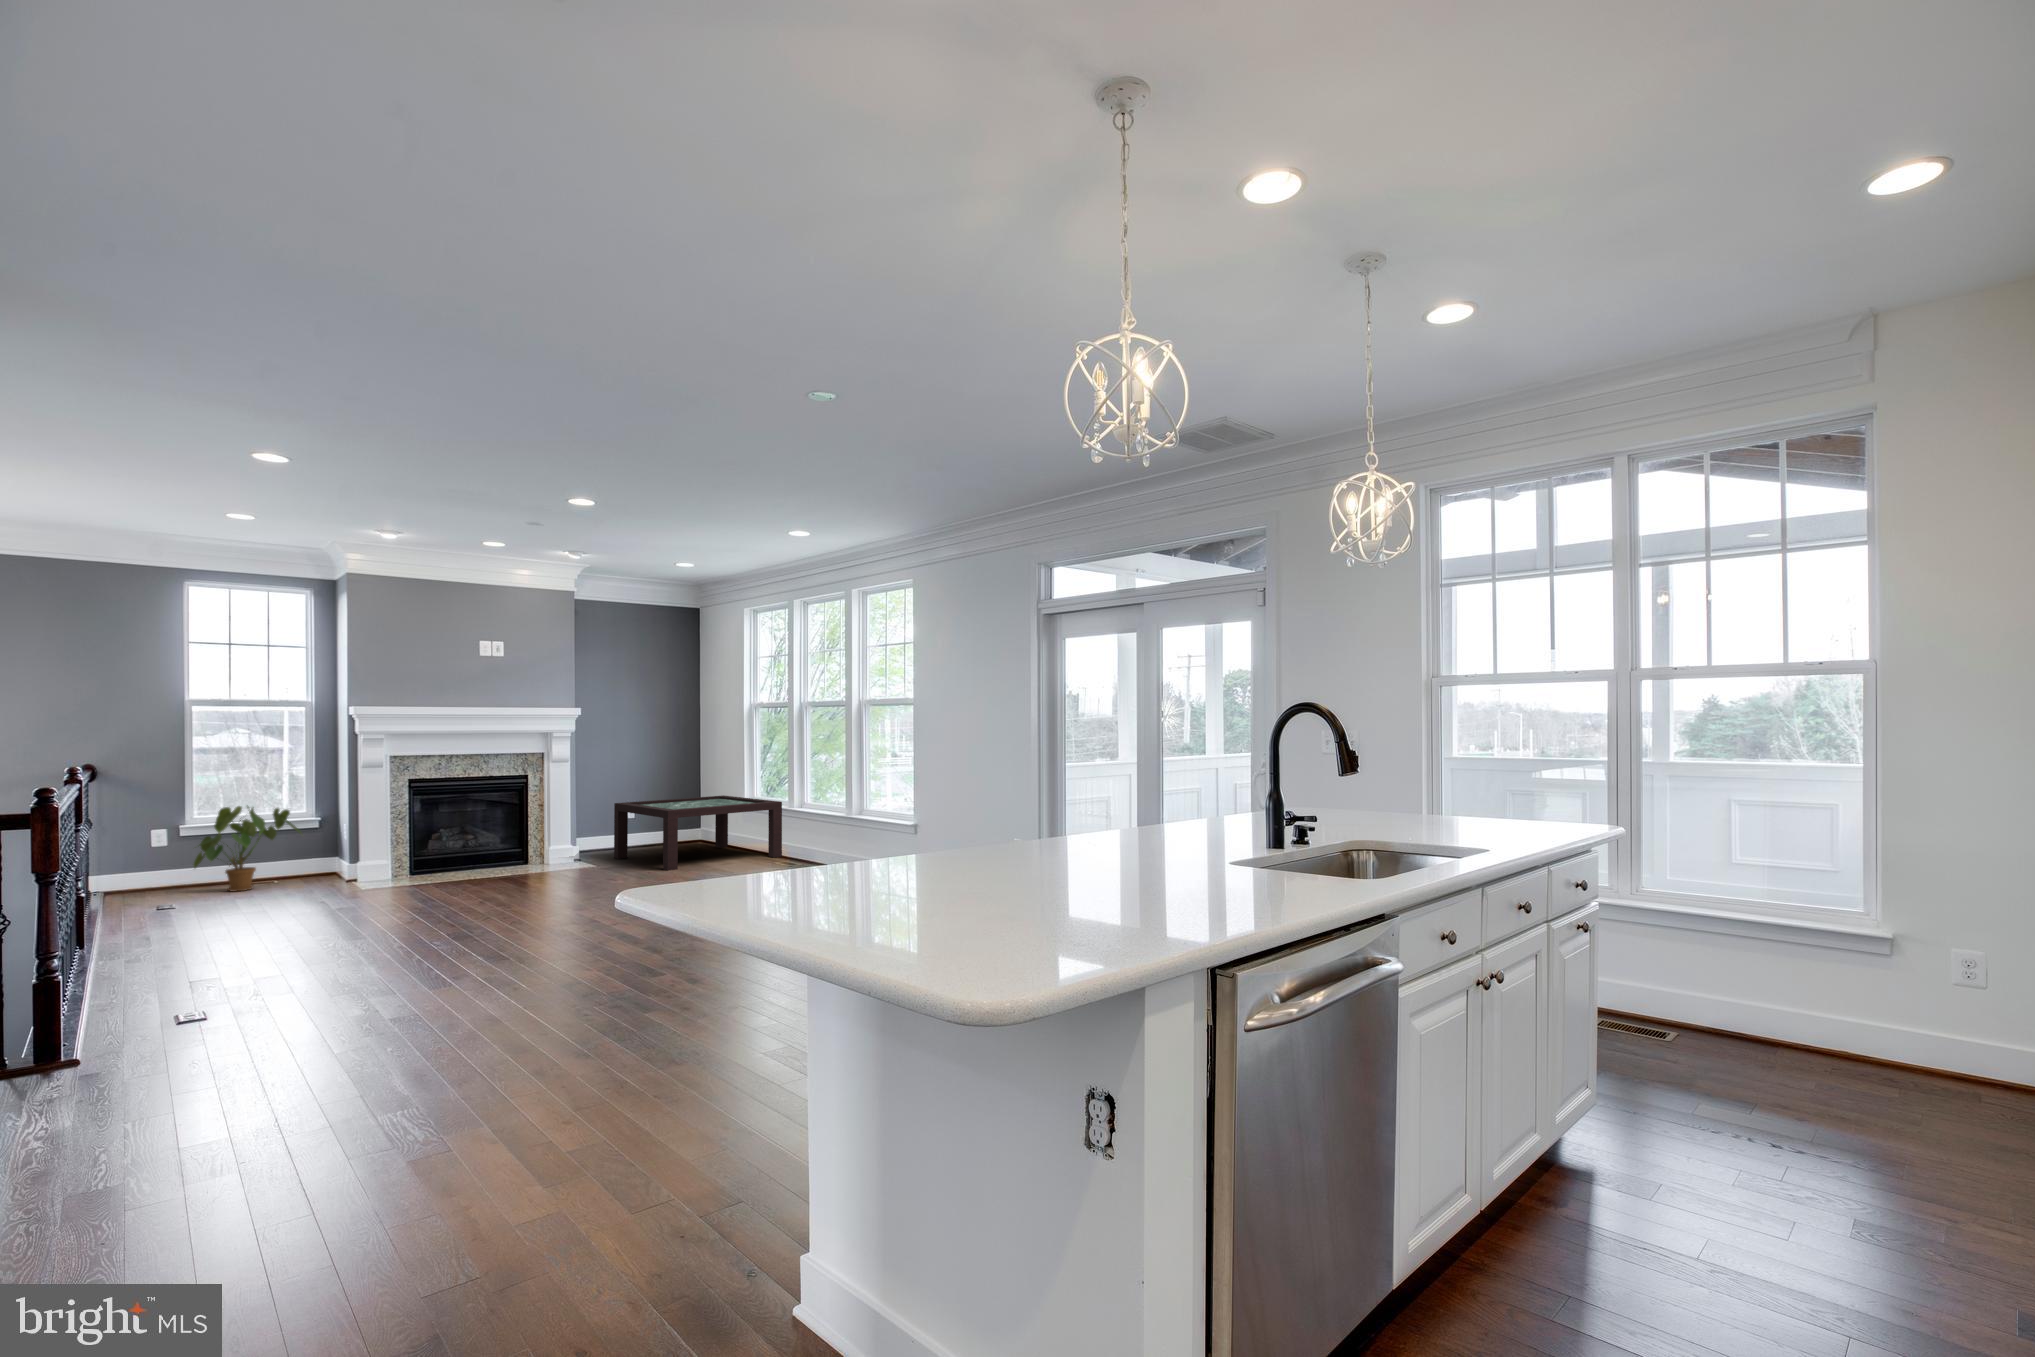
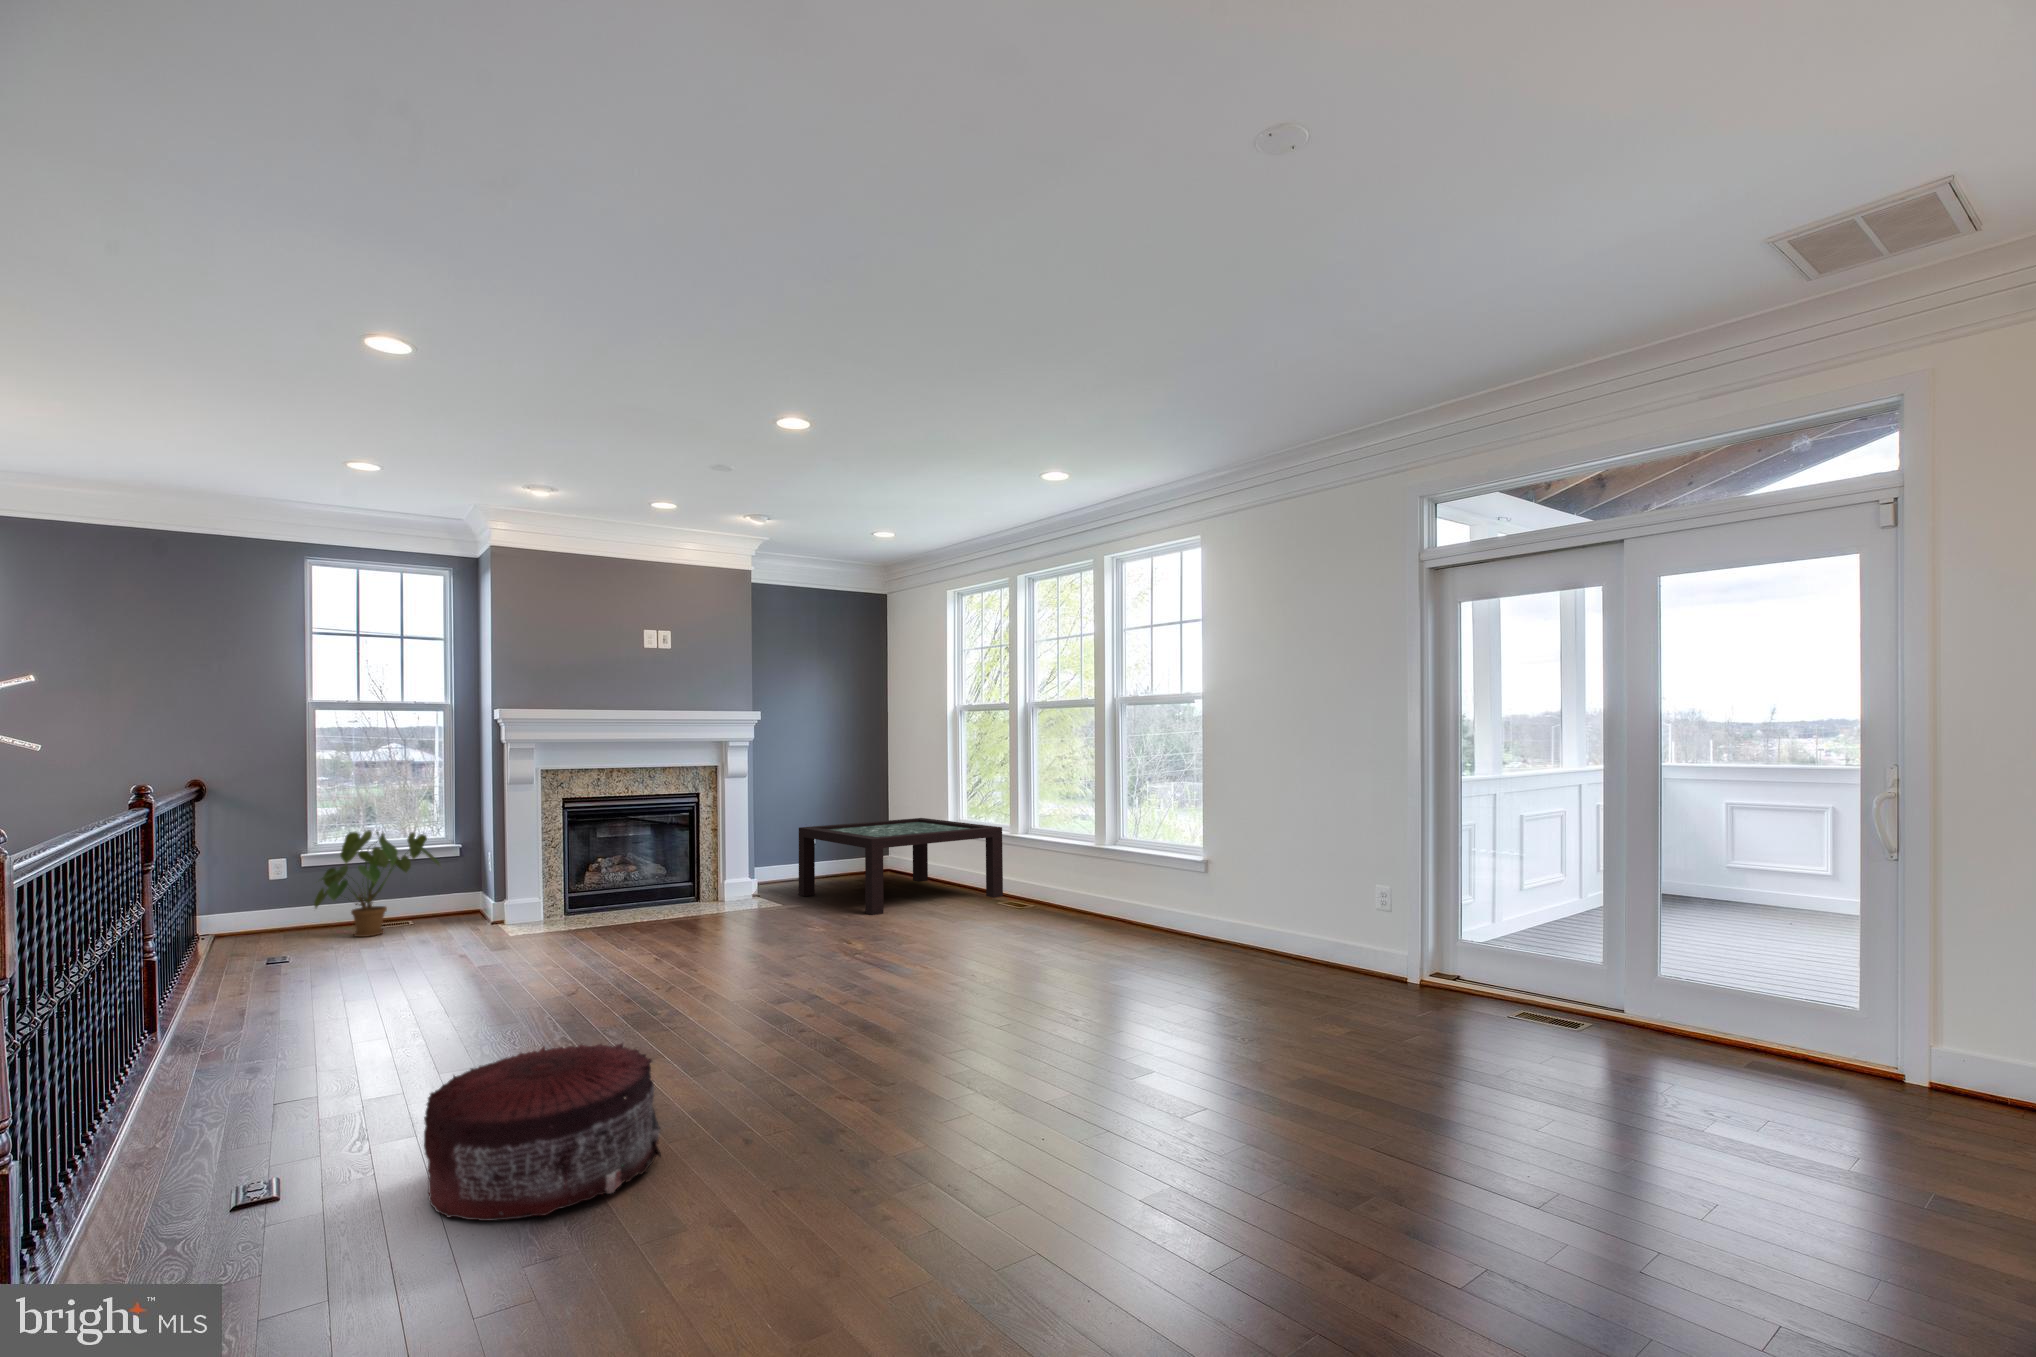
pouf: none [307,928,461,1020] -> present [424,1043,661,1221]

